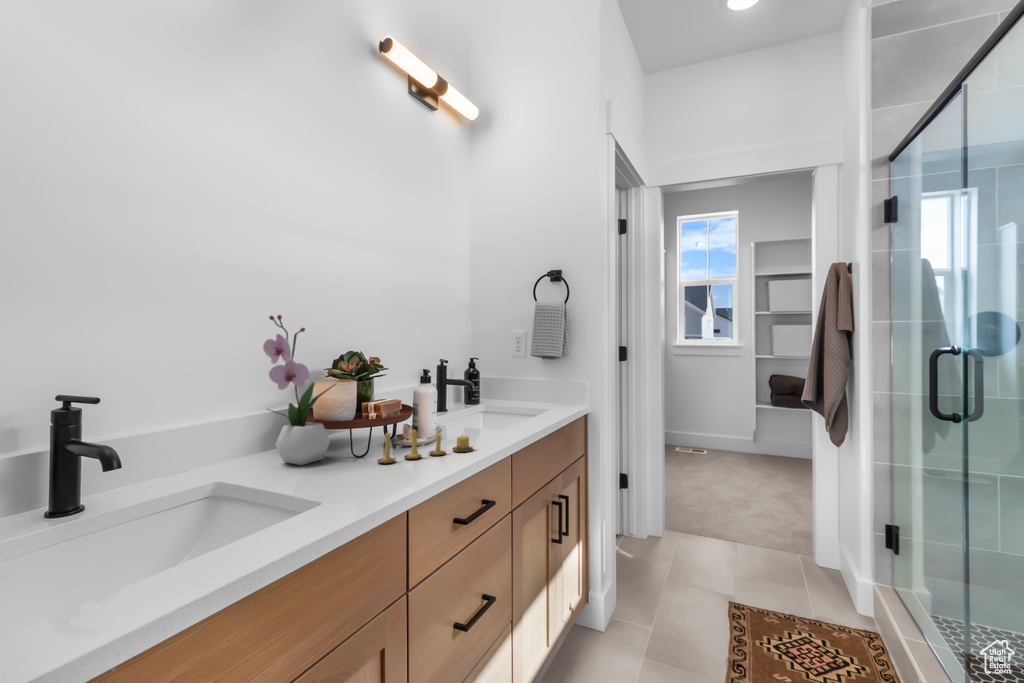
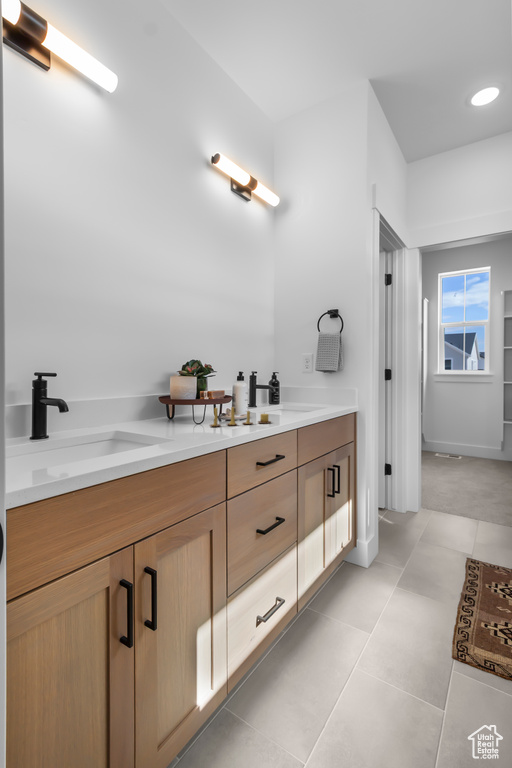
flower arrangement: present [263,315,336,465] -> none [141,333,185,427]

